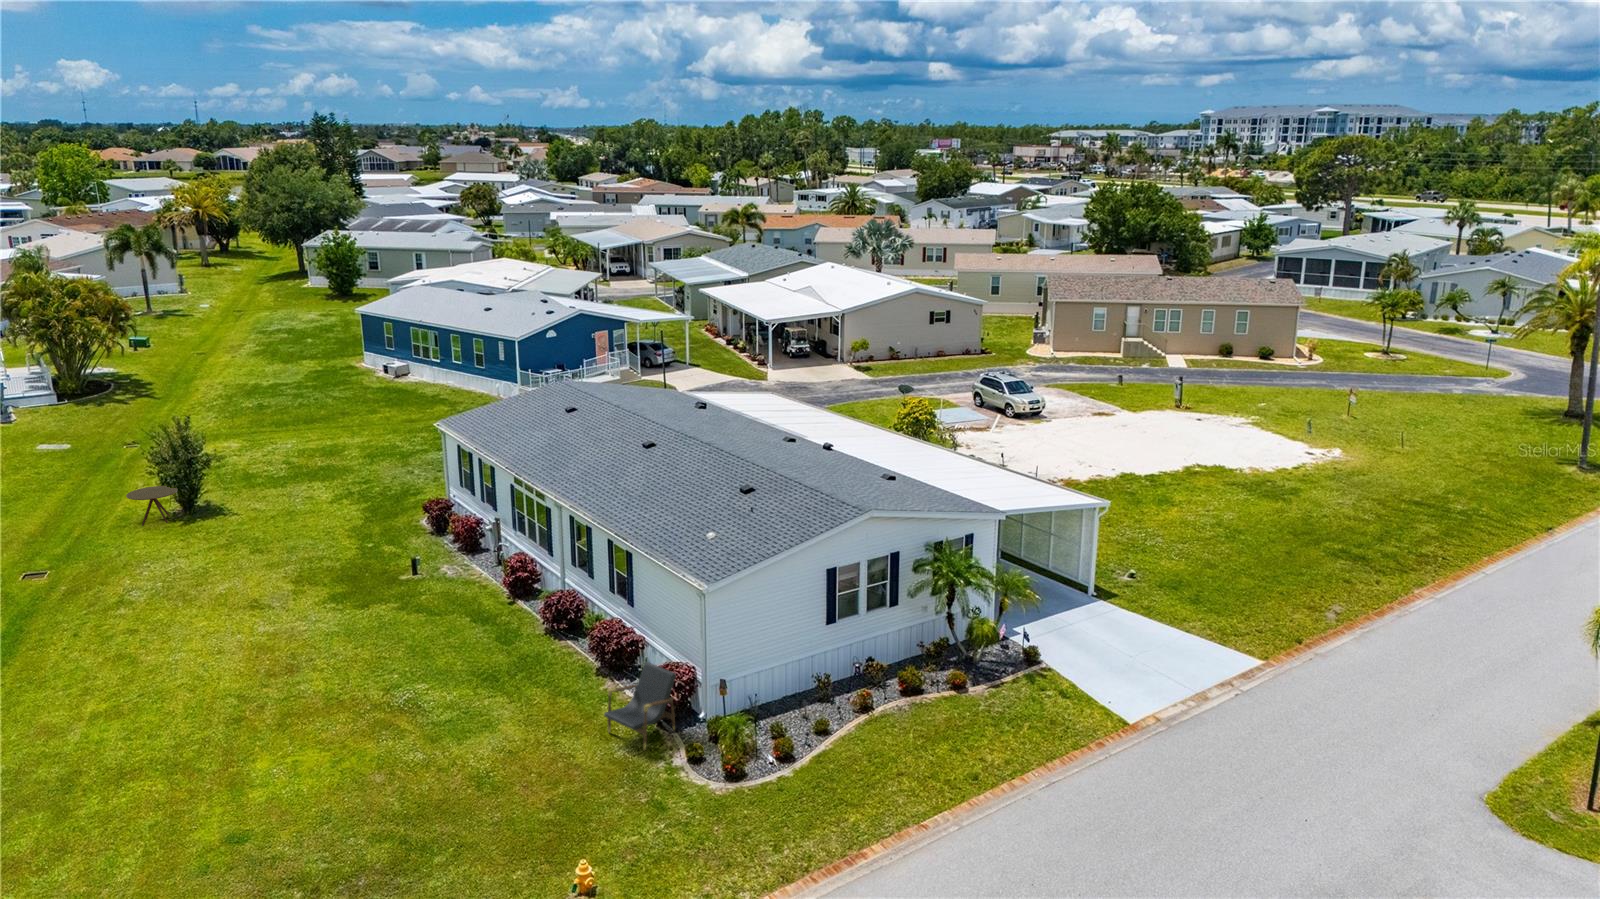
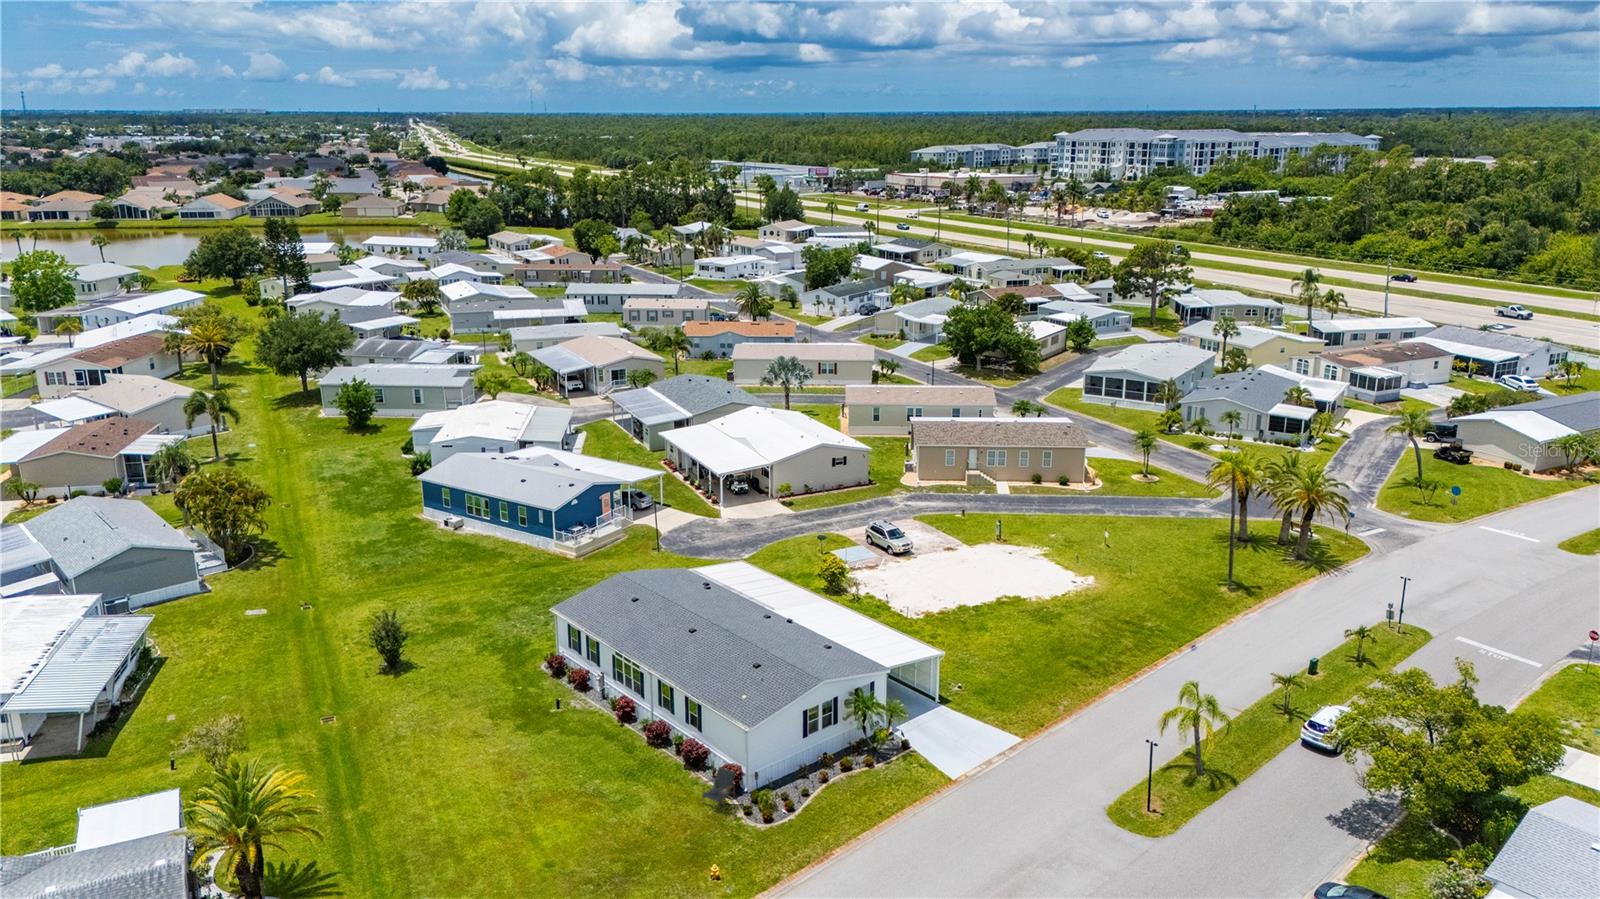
round table: present [126,486,178,526] -> none [363,655,392,682]

